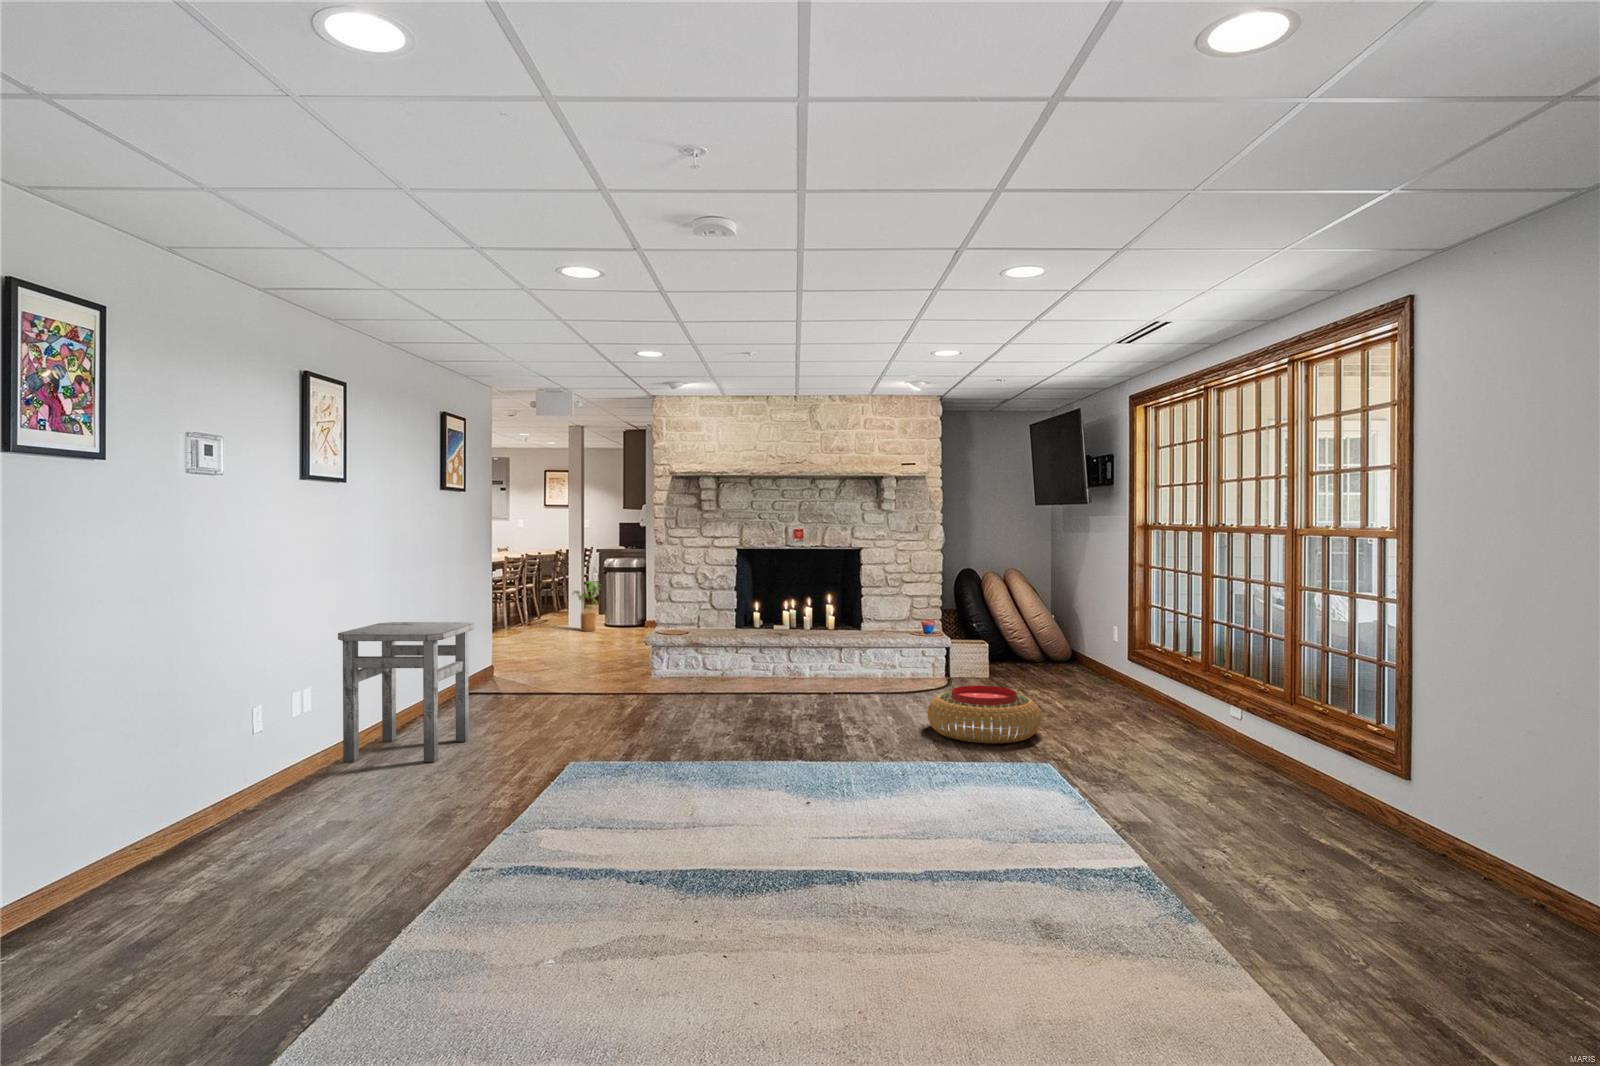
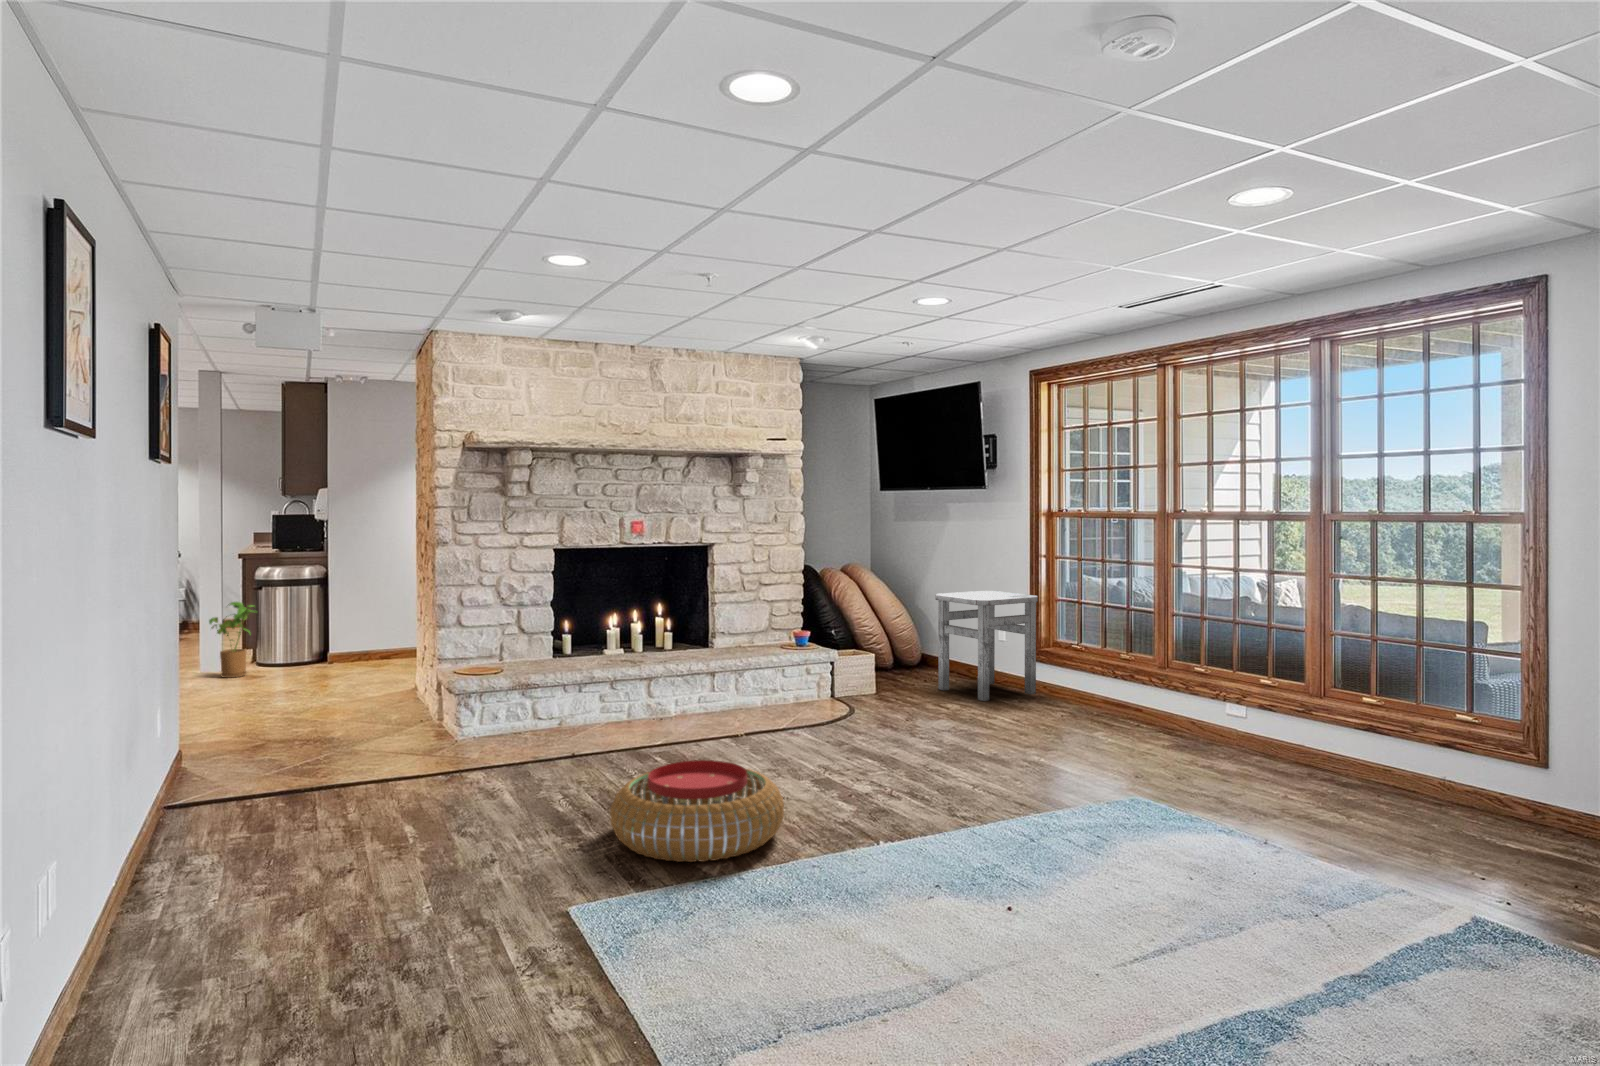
side table: present [338,622,474,762] -> present [936,591,1038,701]
pouf: present [927,686,1042,743] -> present [610,760,784,862]

